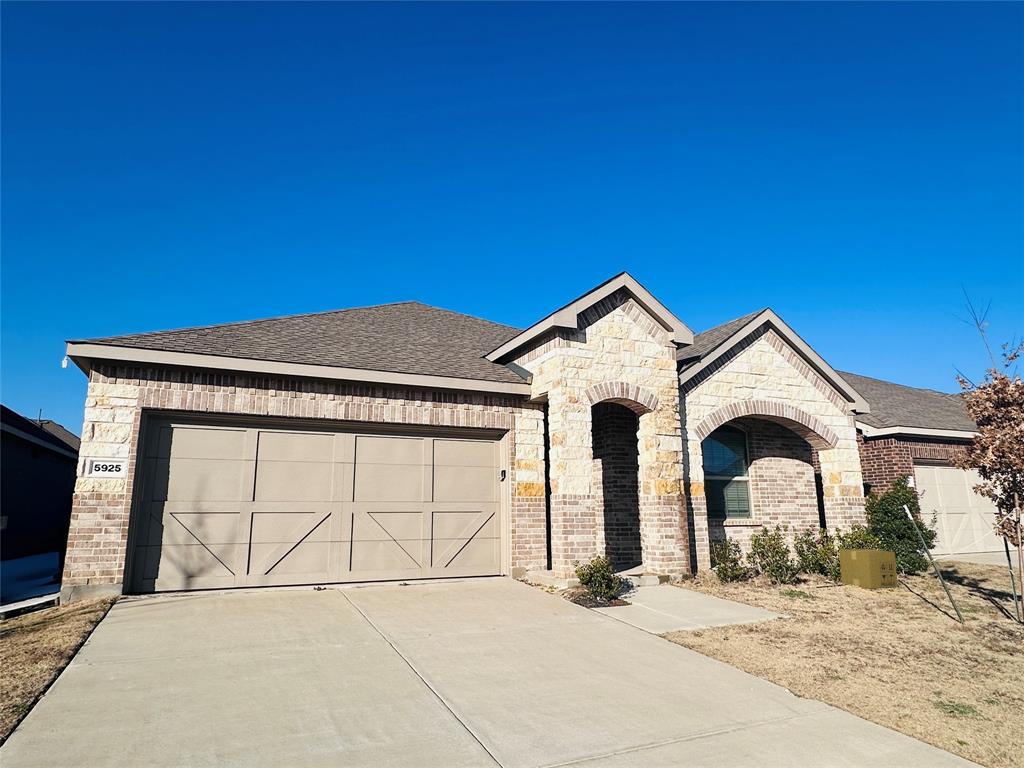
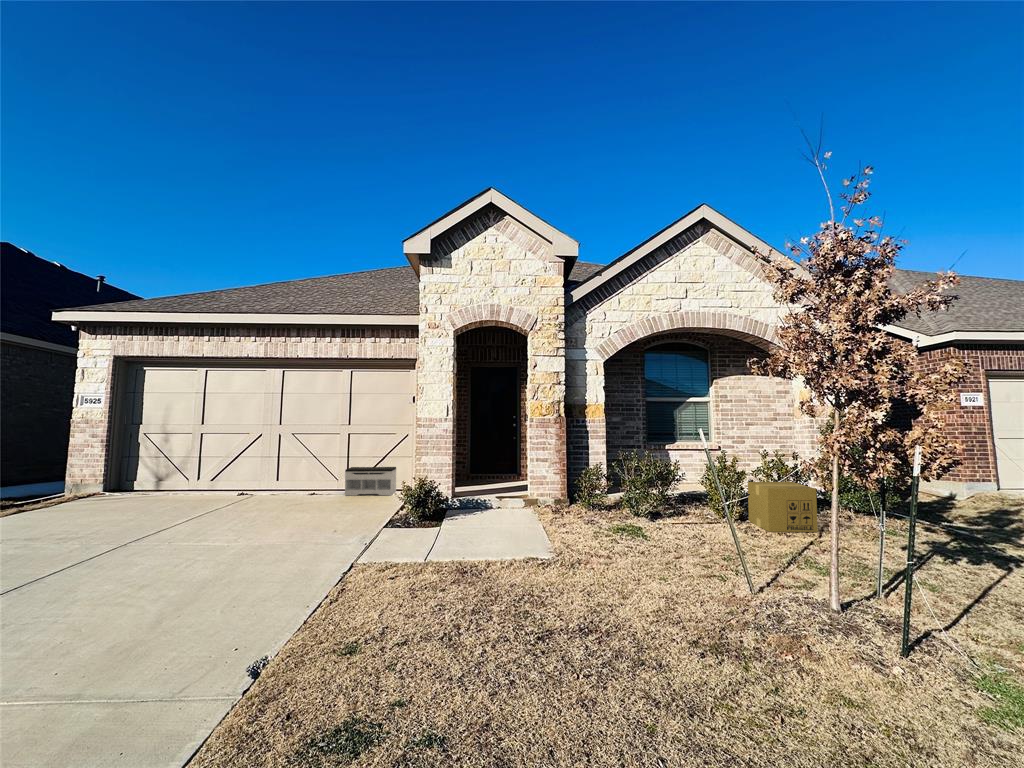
bench: none [450,550,507,584] -> present [345,467,396,496]

